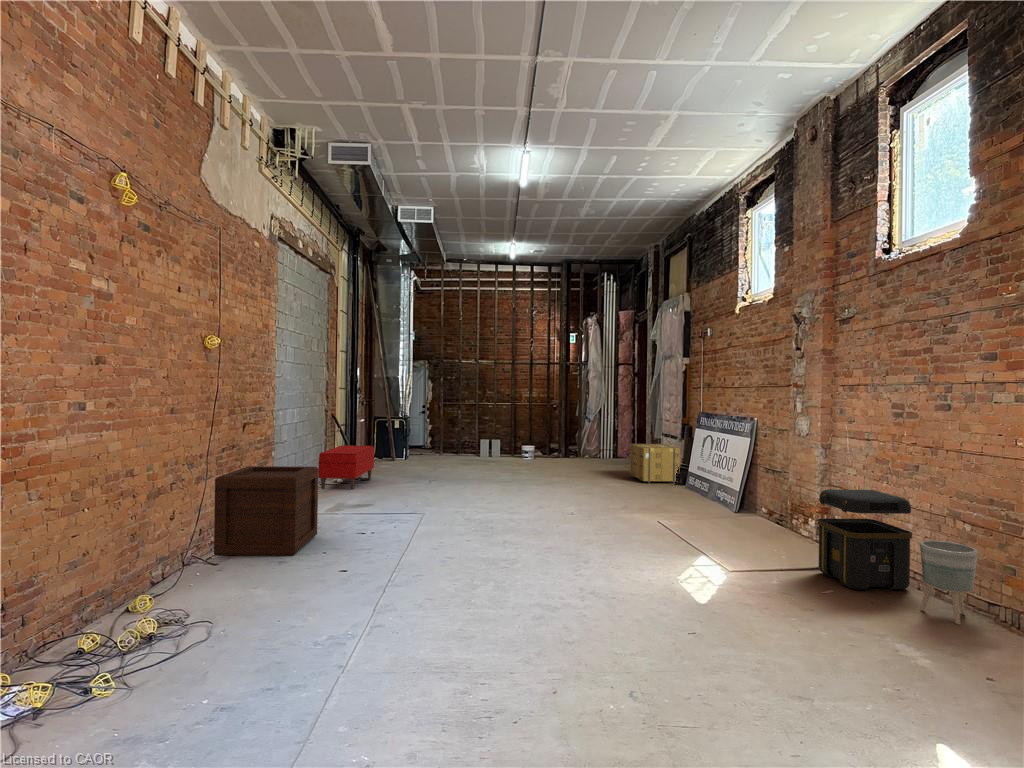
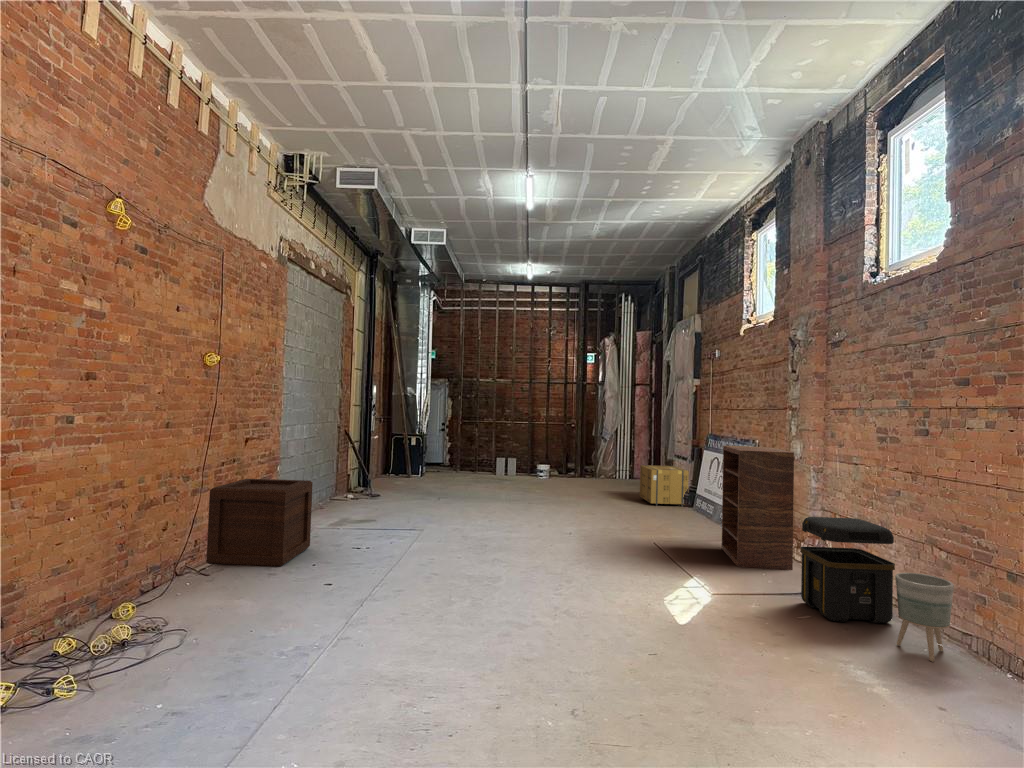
shelving unit: none [726,422,800,542] -> present [722,446,794,570]
bench: present [318,445,374,490] -> none [326,460,384,504]

